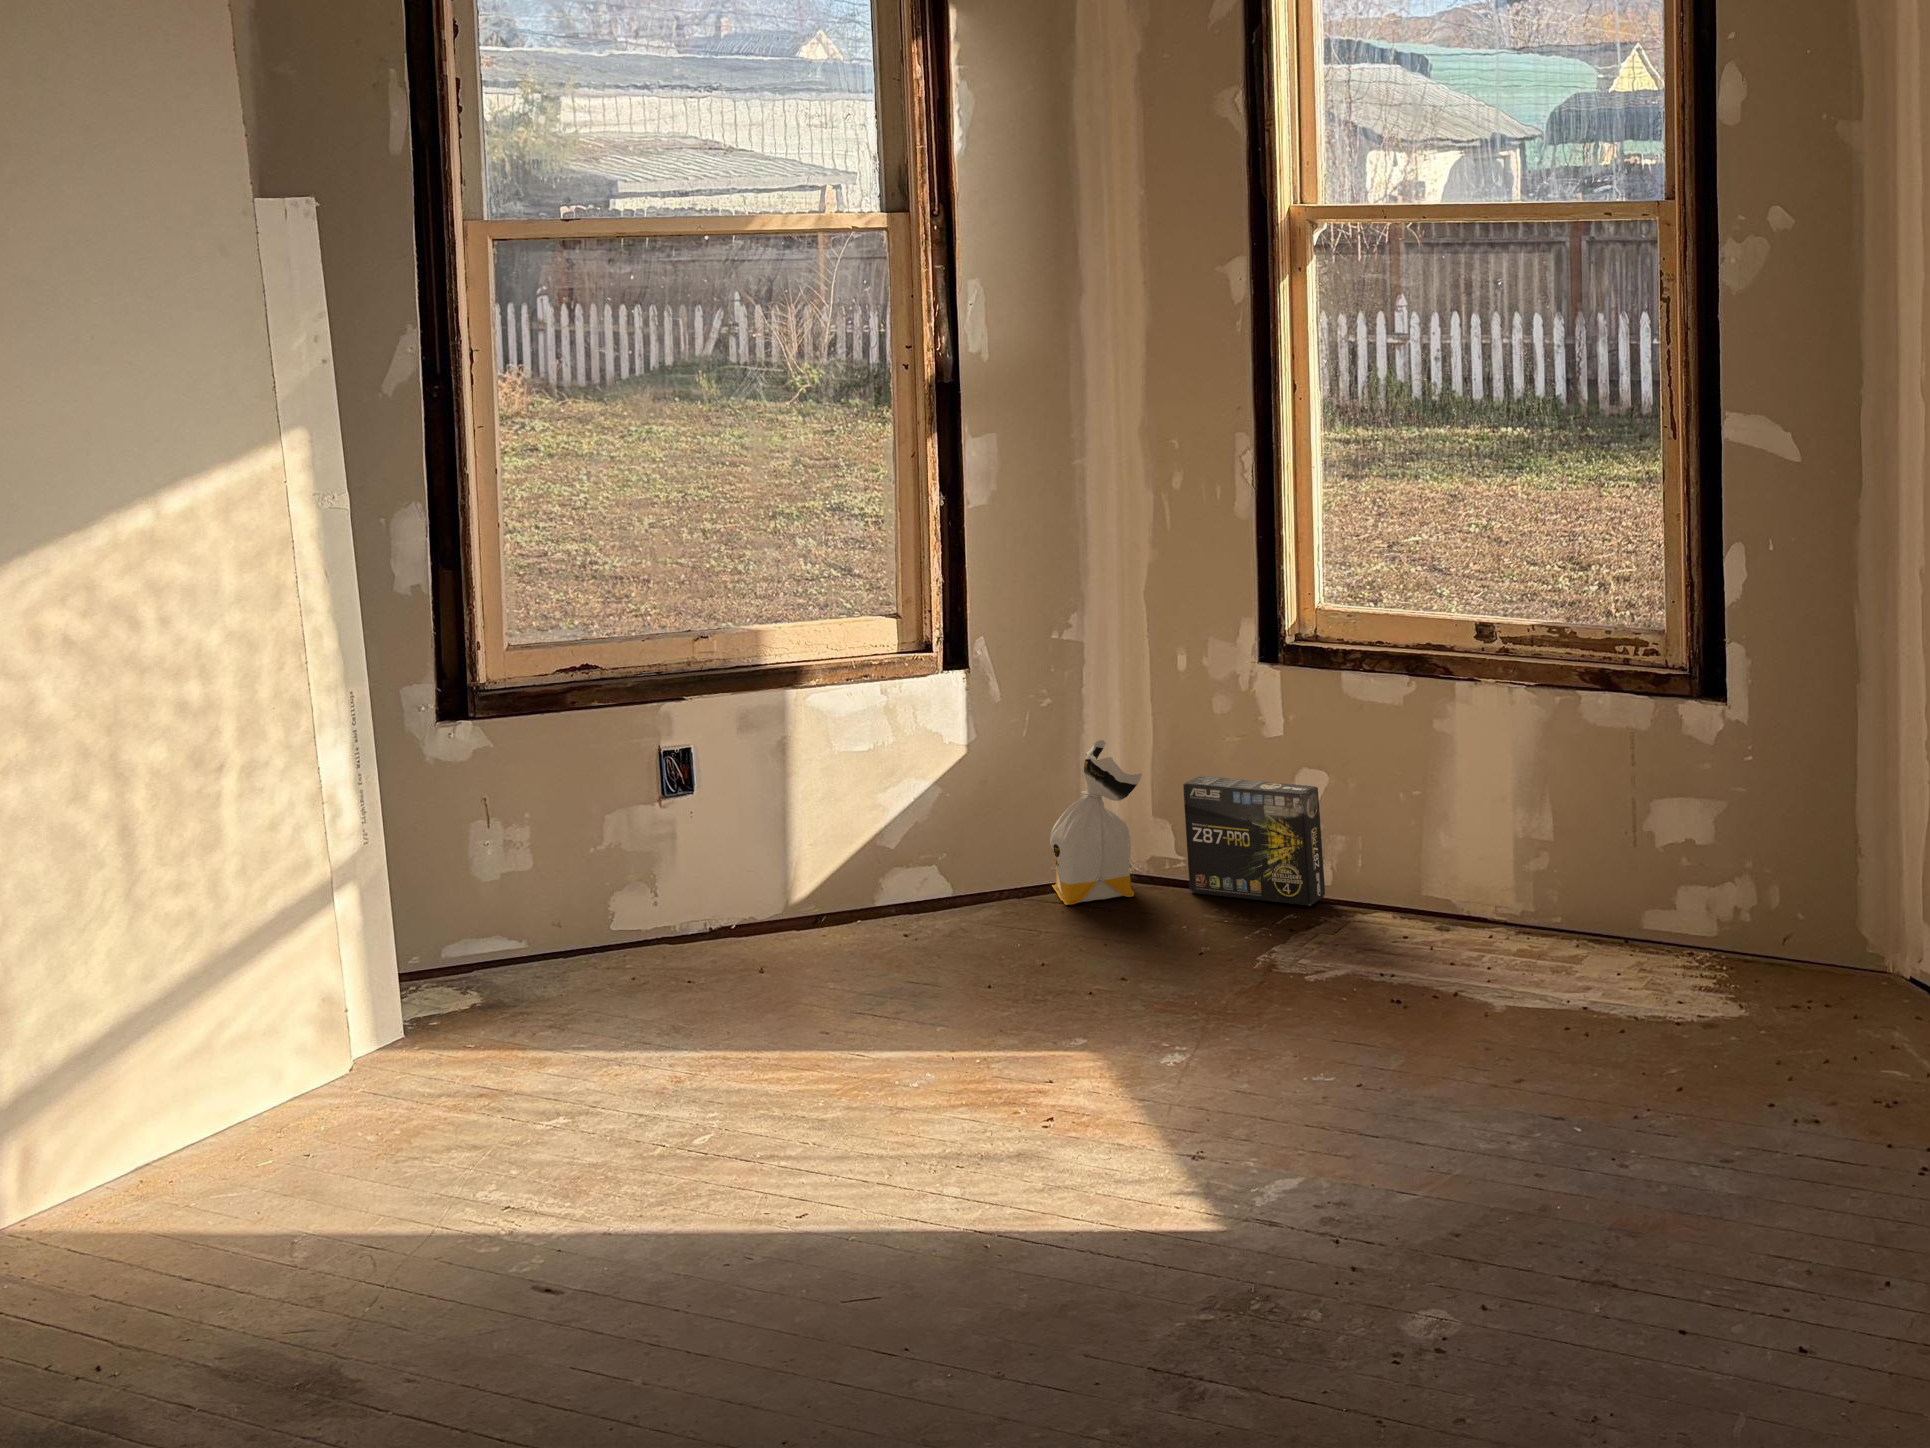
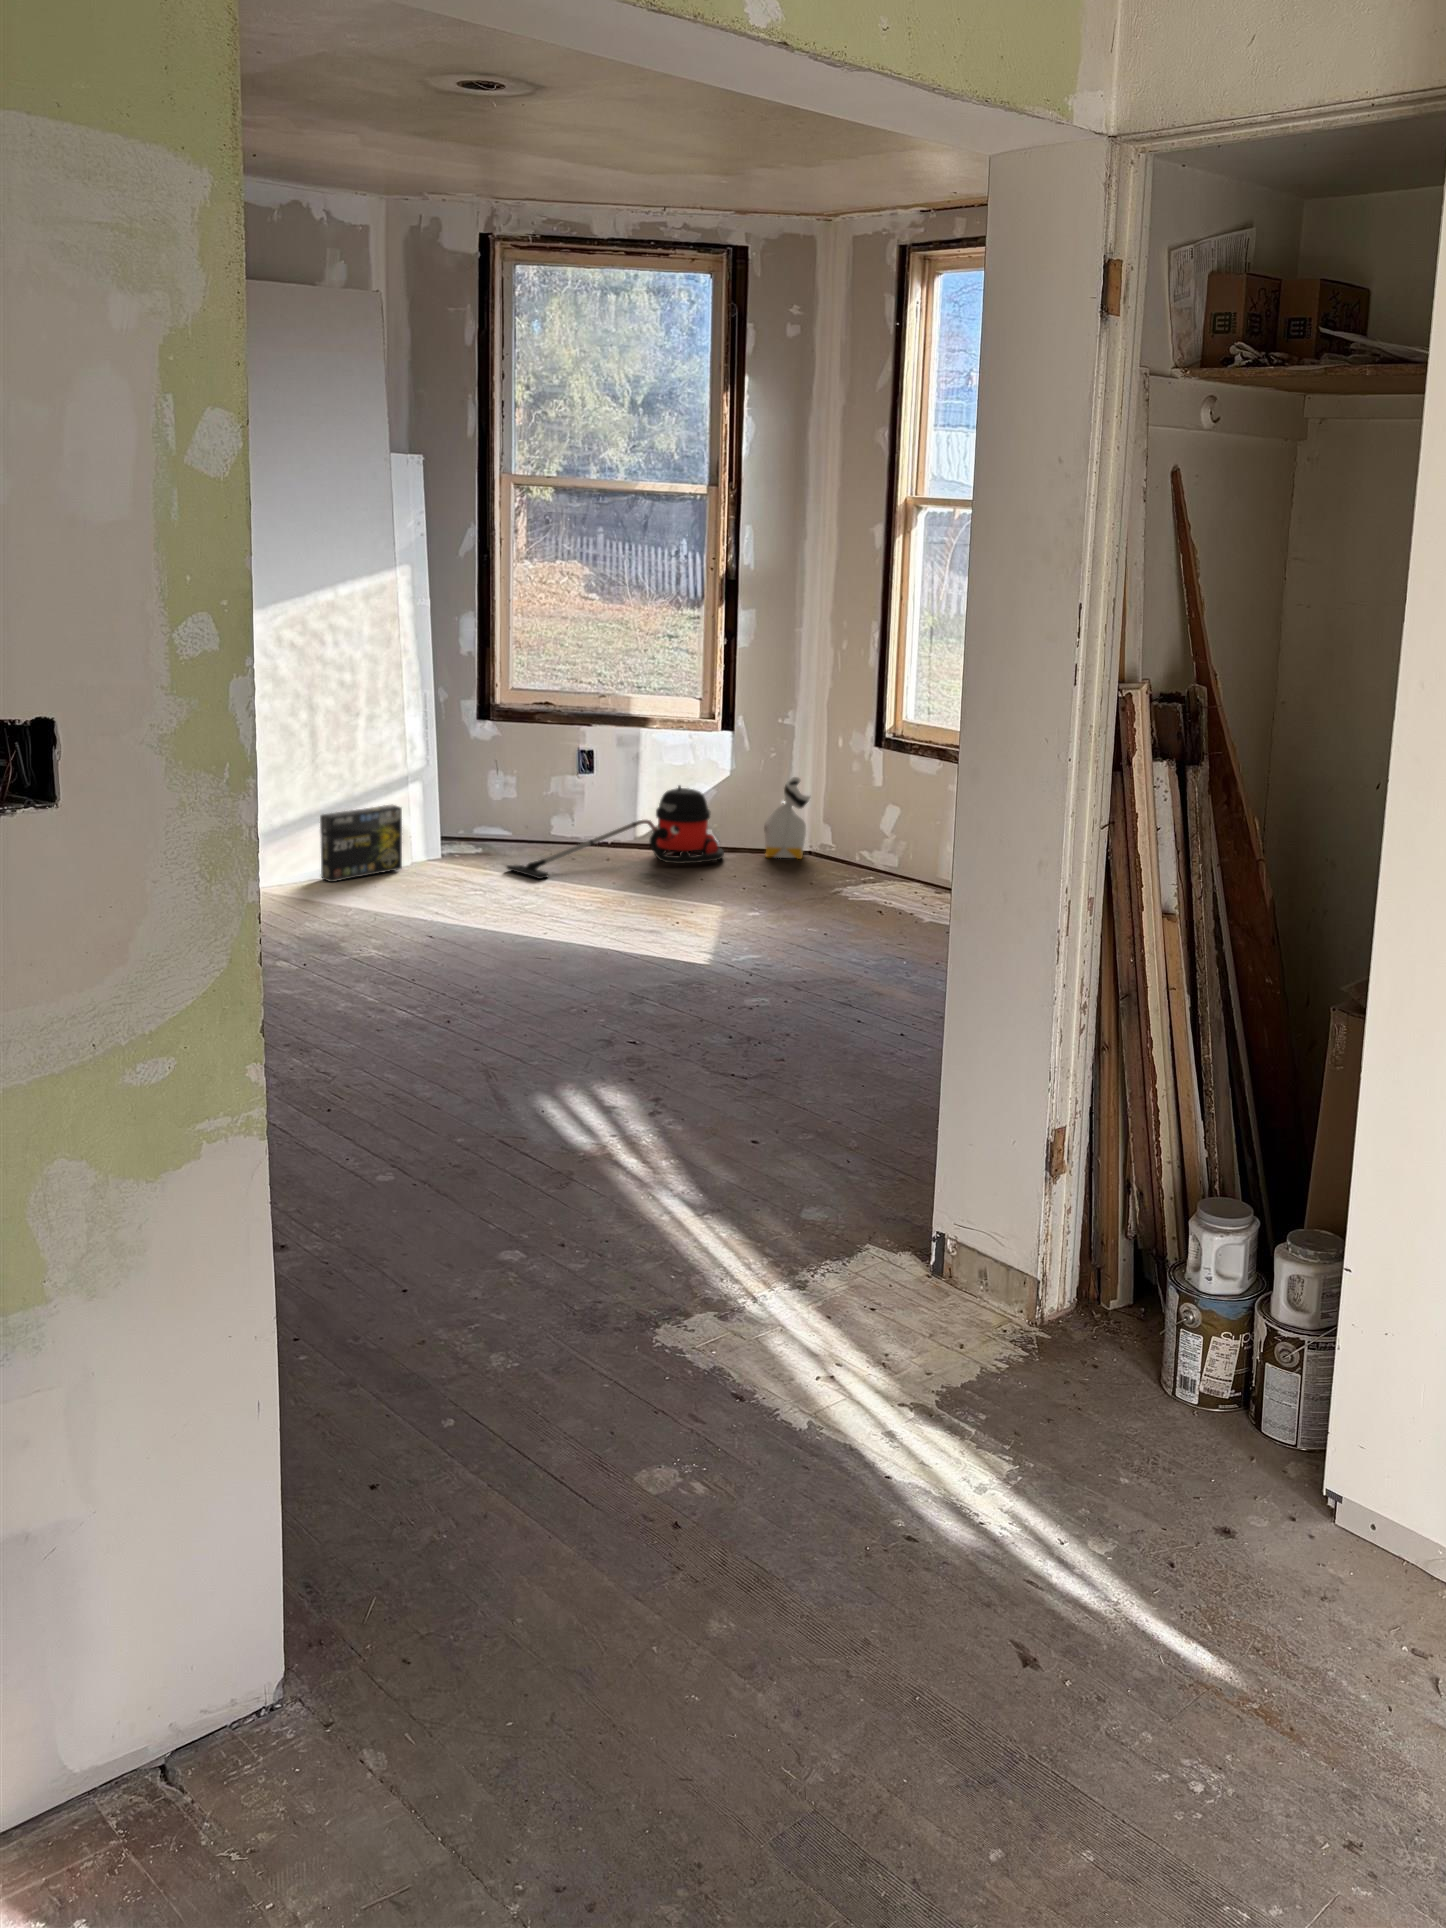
box: present [1183,776,1325,906] -> present [320,805,402,882]
vacuum cleaner: none [578,795,996,1055] -> present [507,786,724,879]

